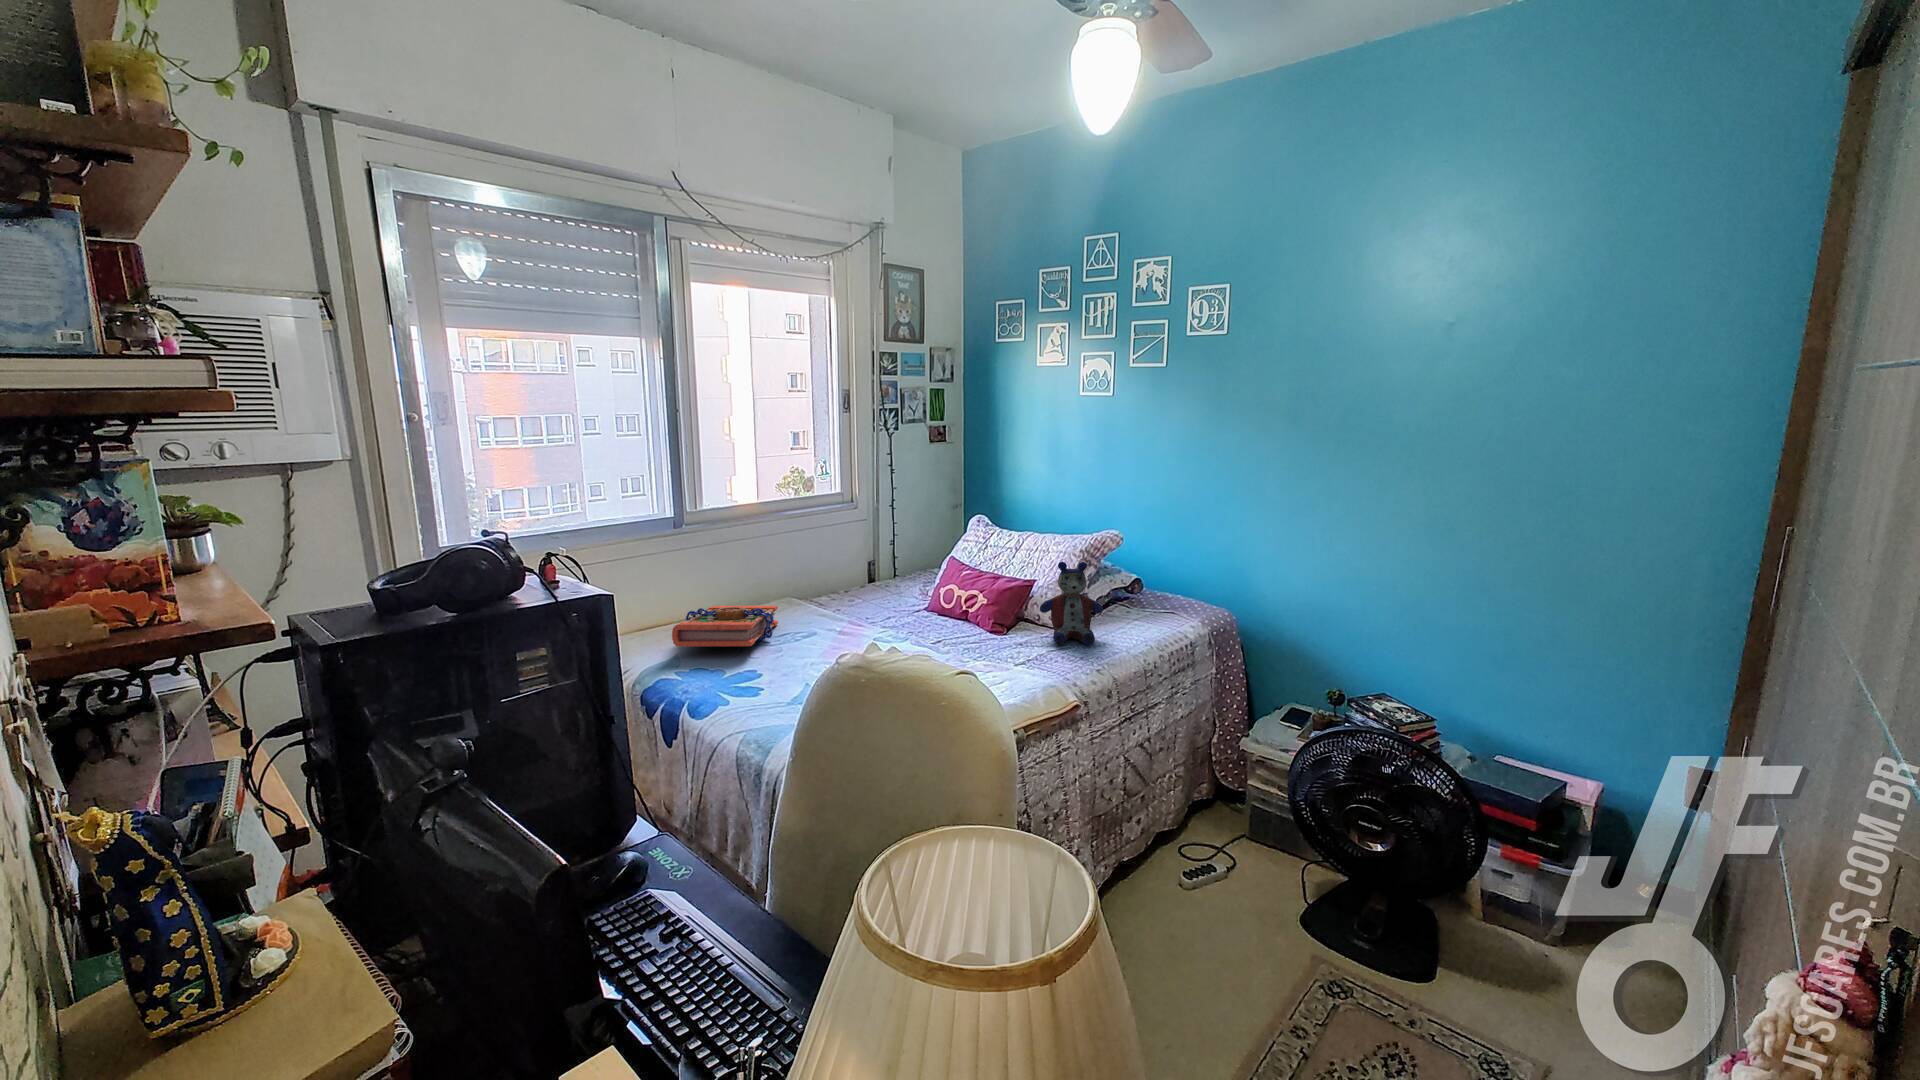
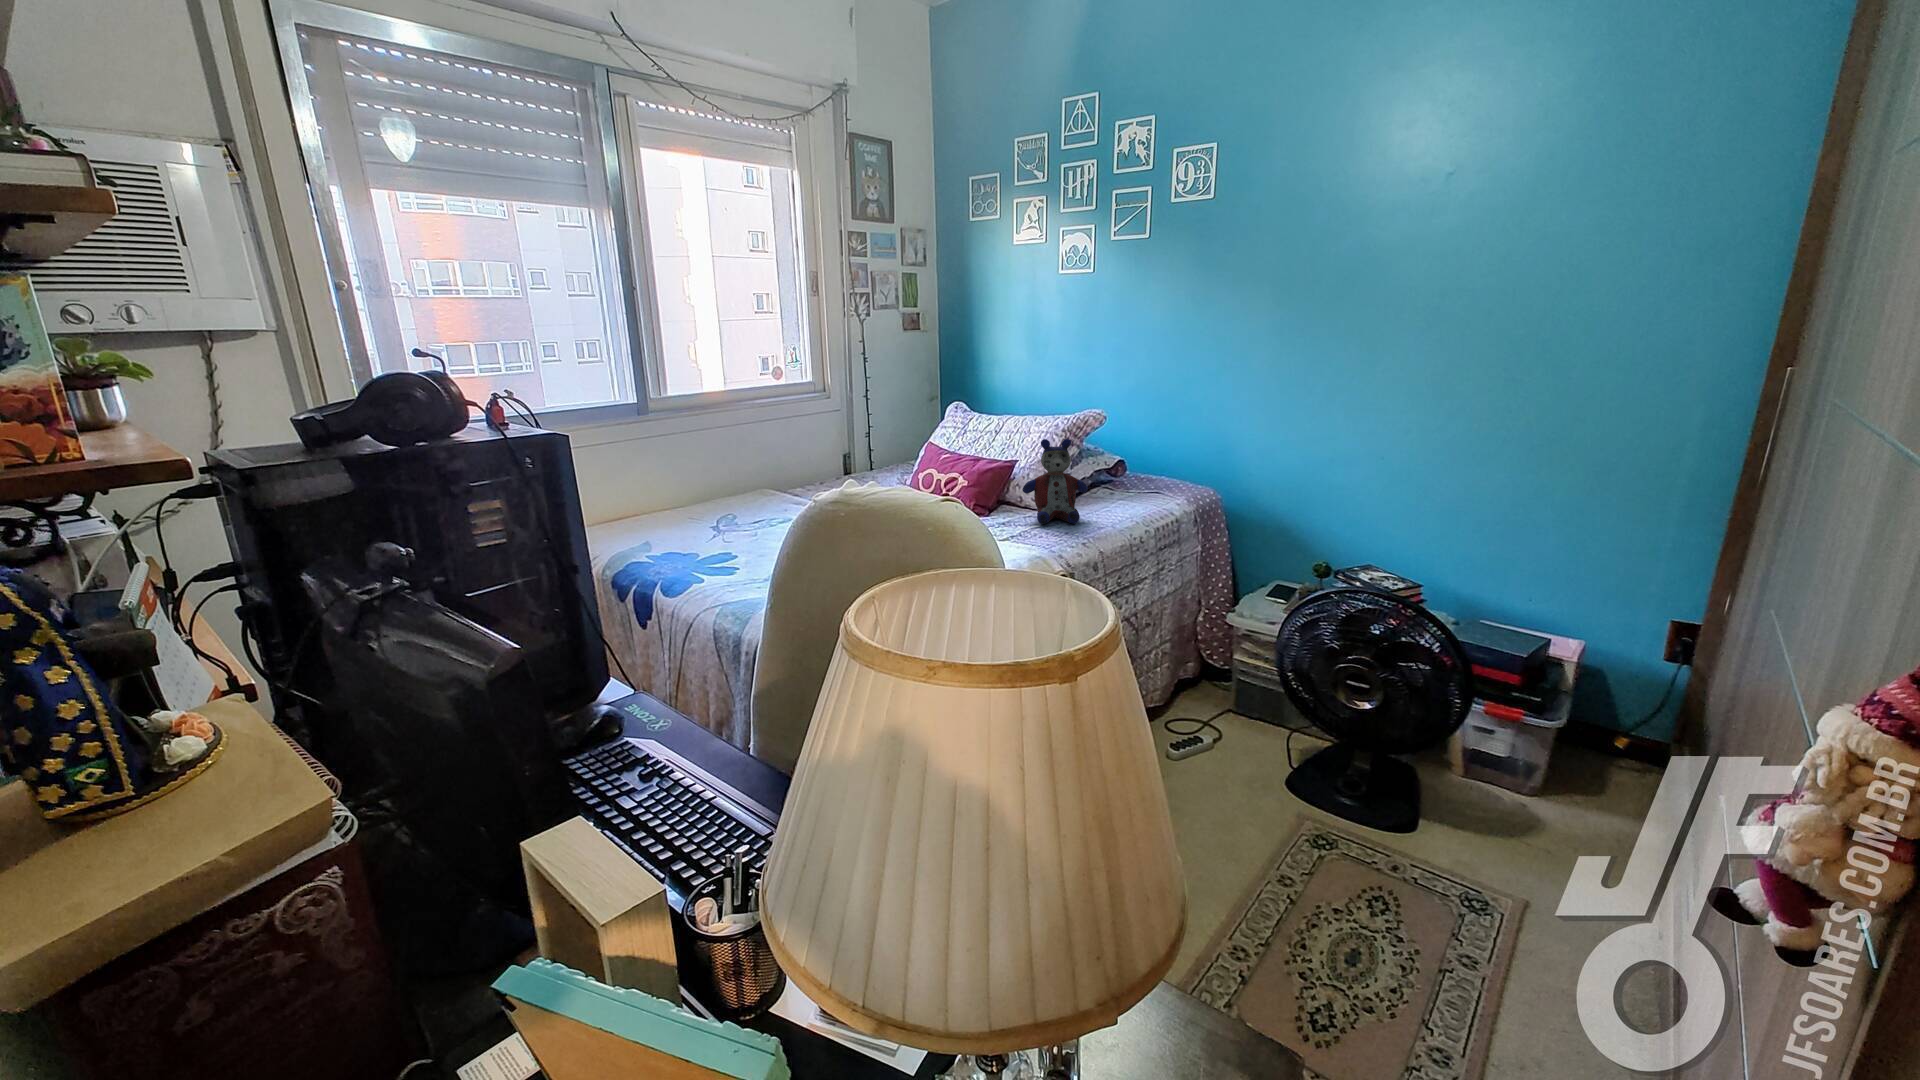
book: present [672,606,778,647] -> none [640,496,751,534]

